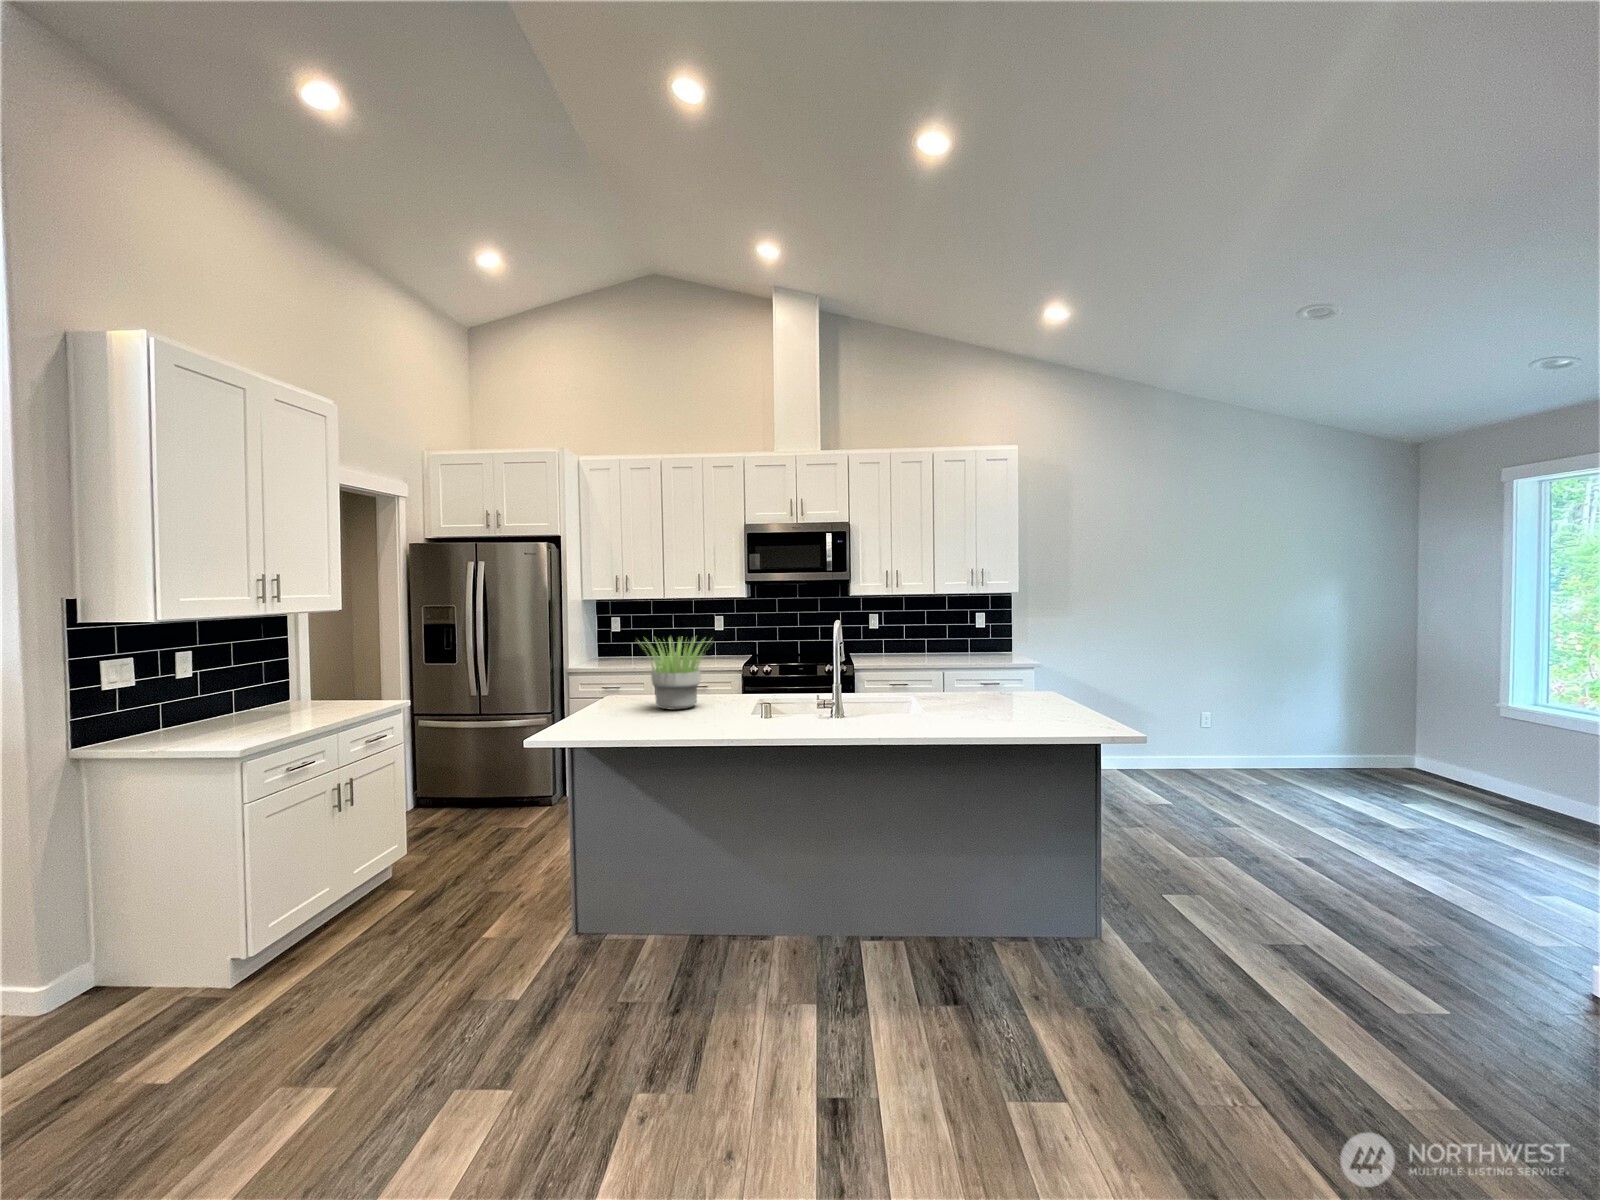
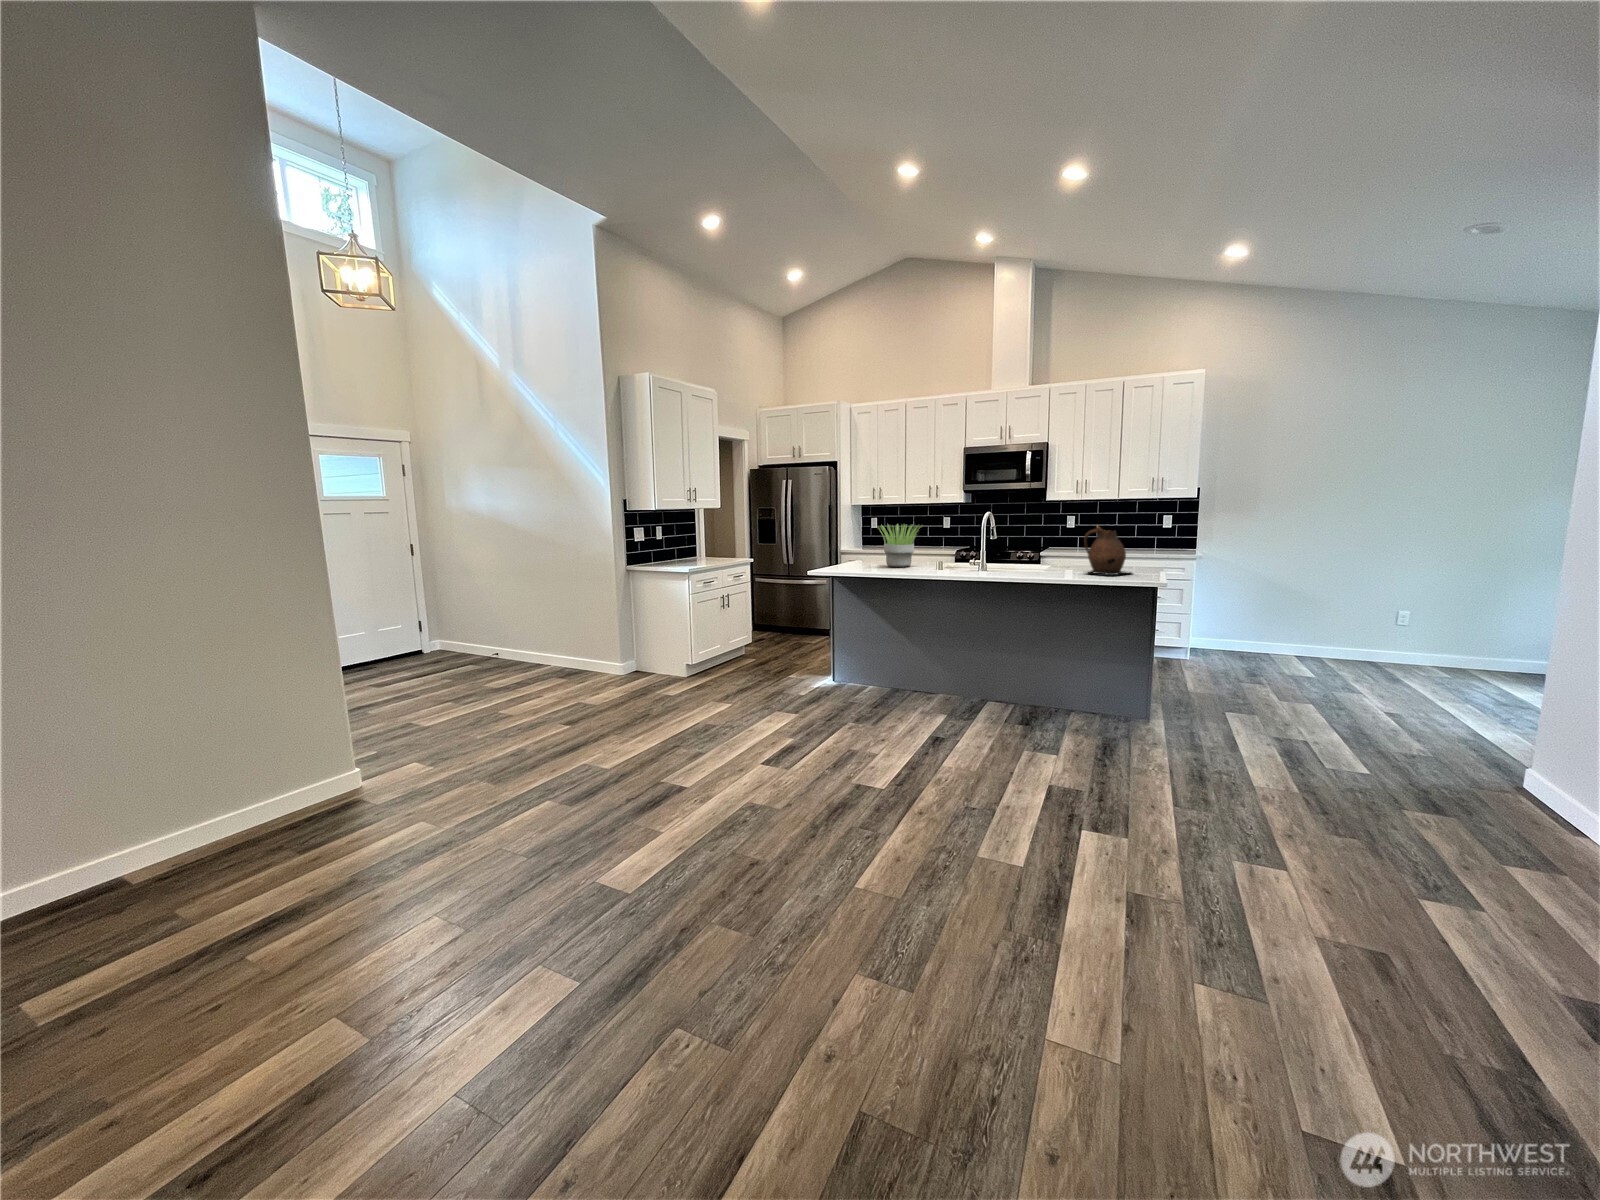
ceramic pitcher: none [965,641,1034,719] -> present [1084,525,1129,575]

